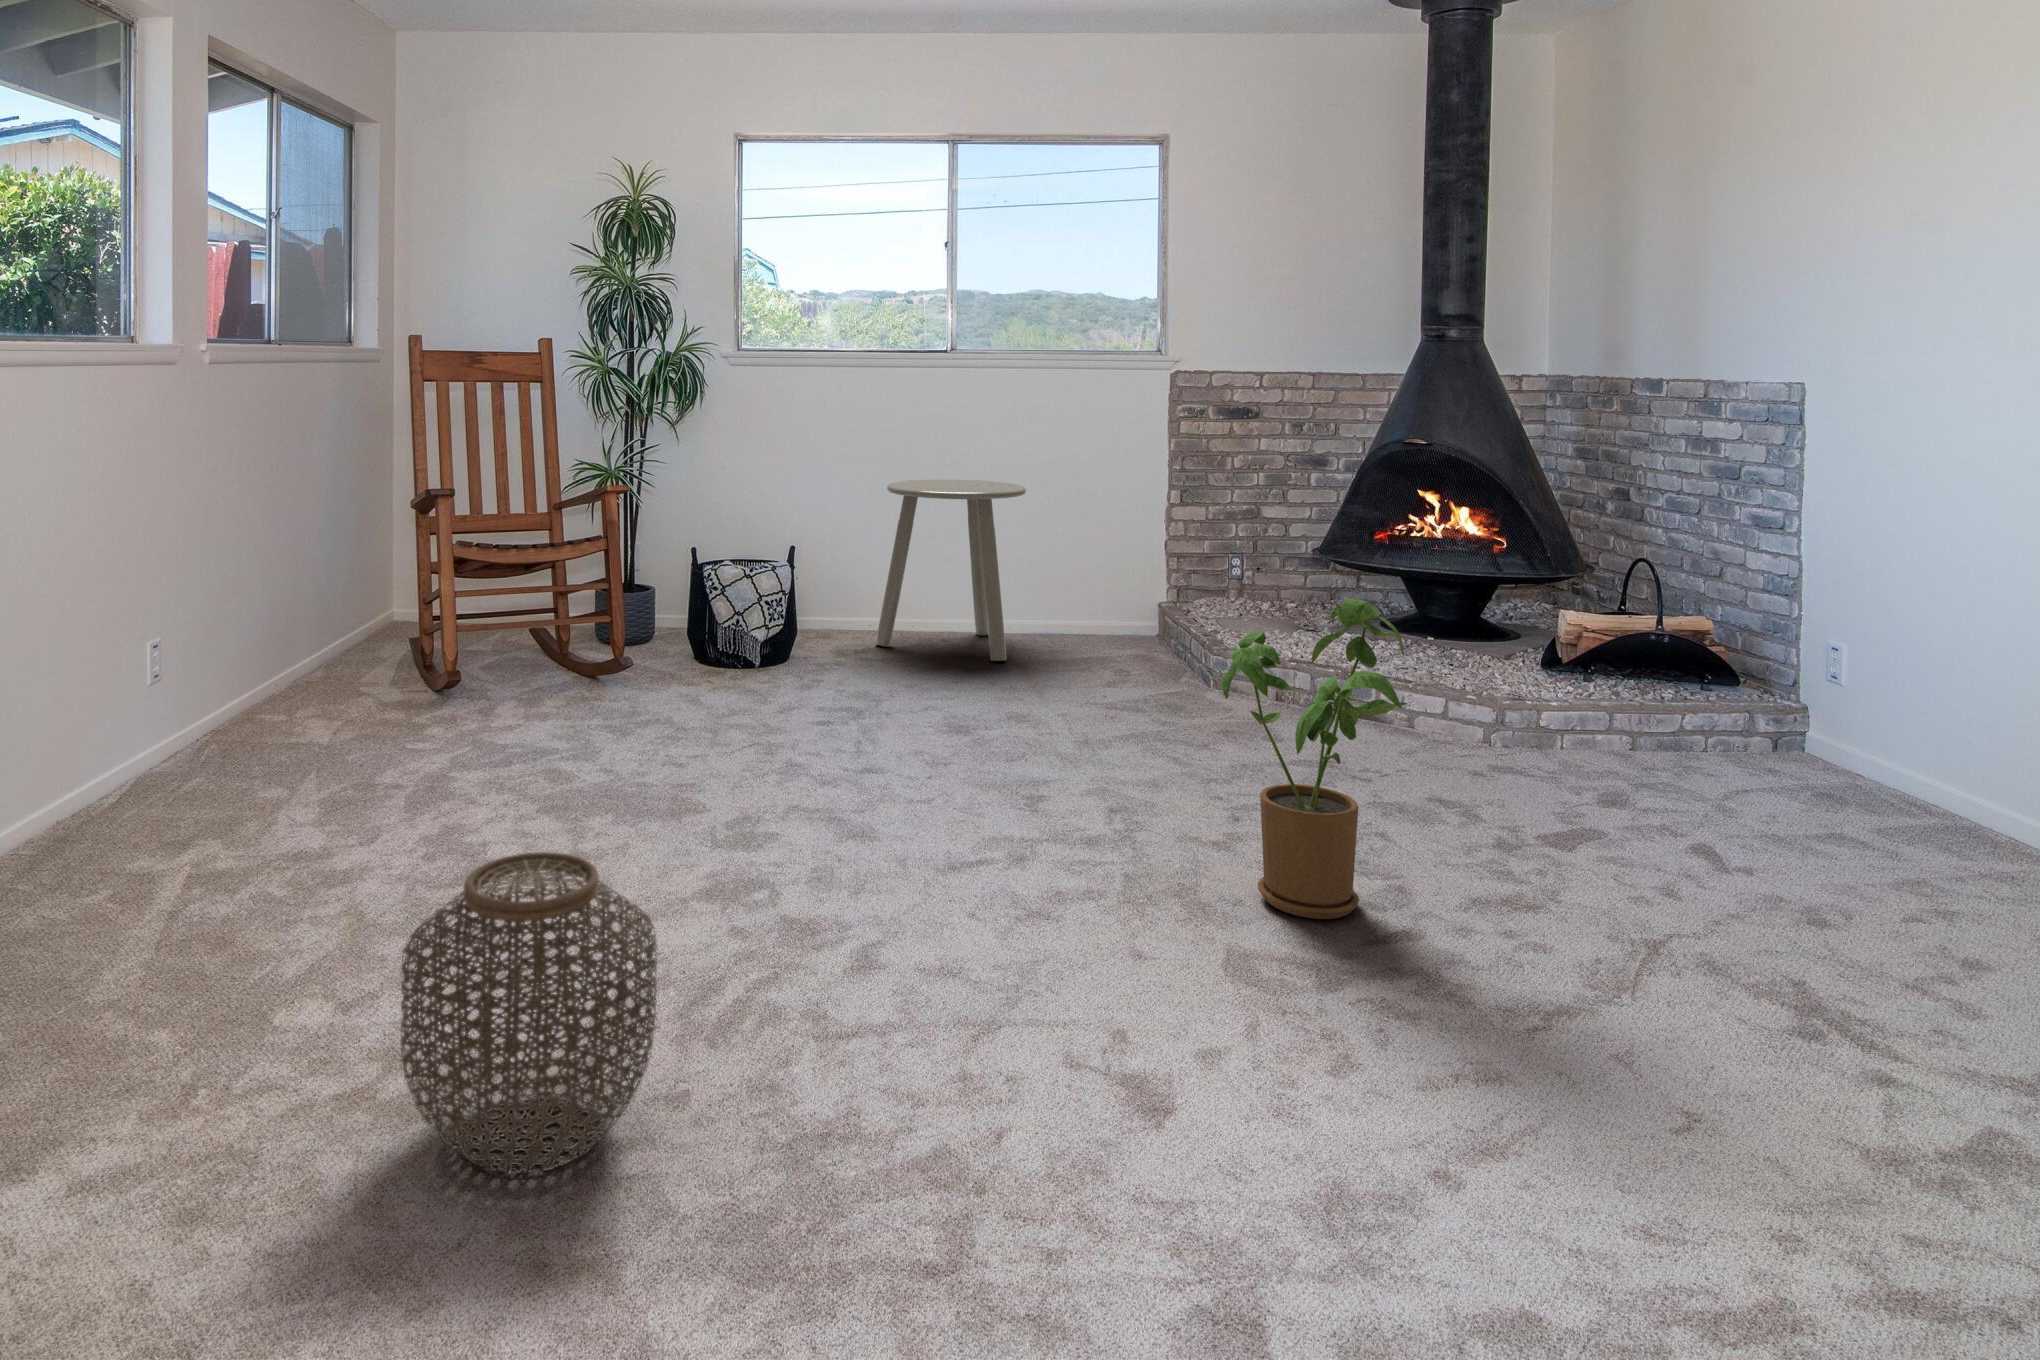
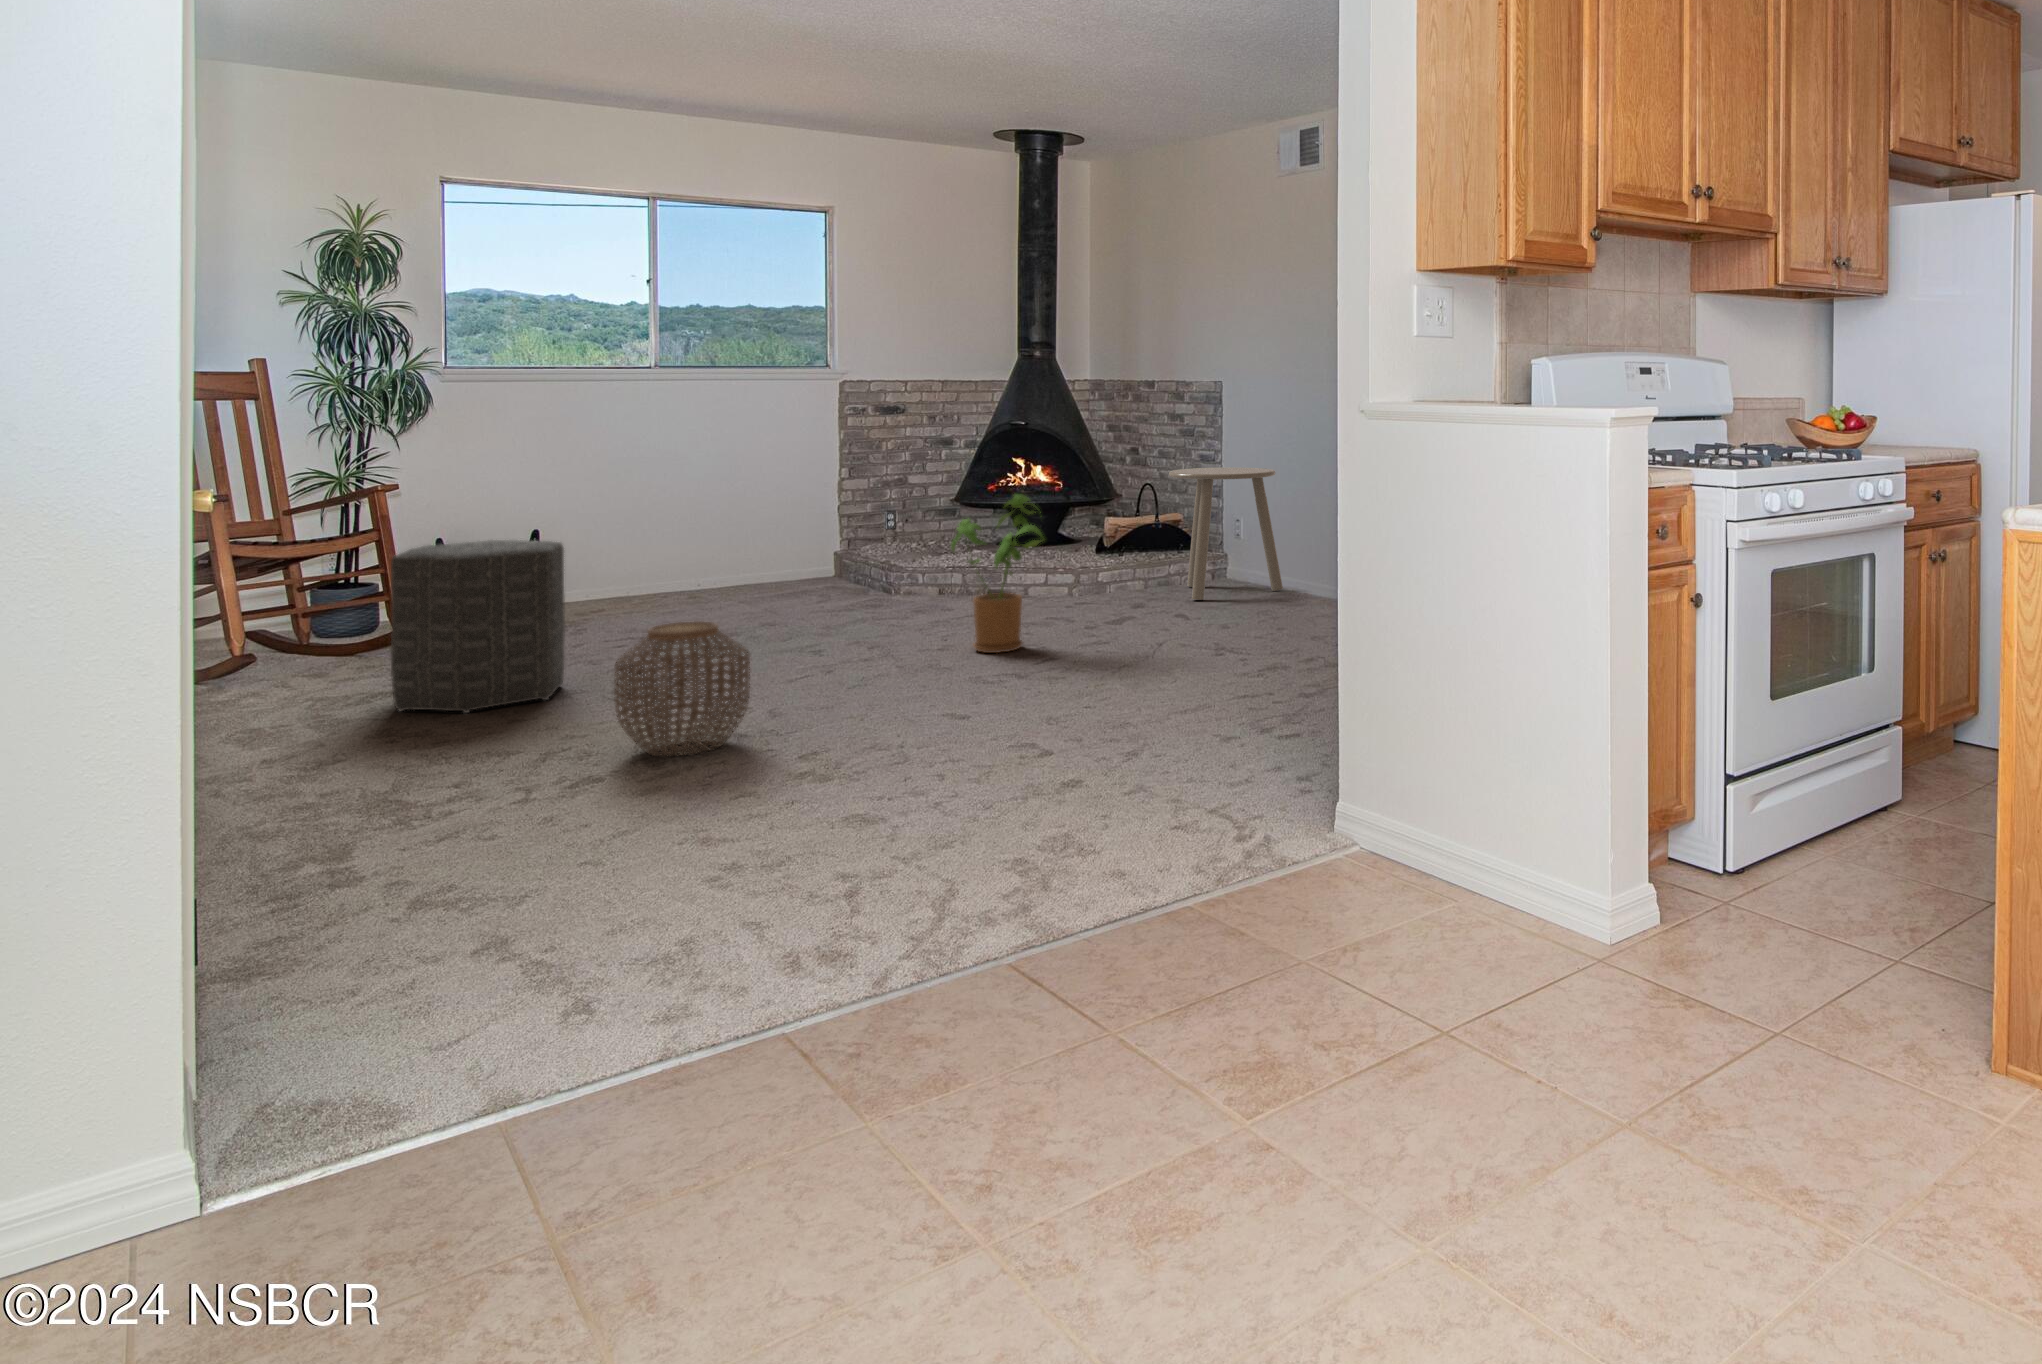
side table: present [876,480,1026,661] -> present [1169,467,1283,600]
ottoman: none [427,586,649,856] -> present [391,540,565,713]

